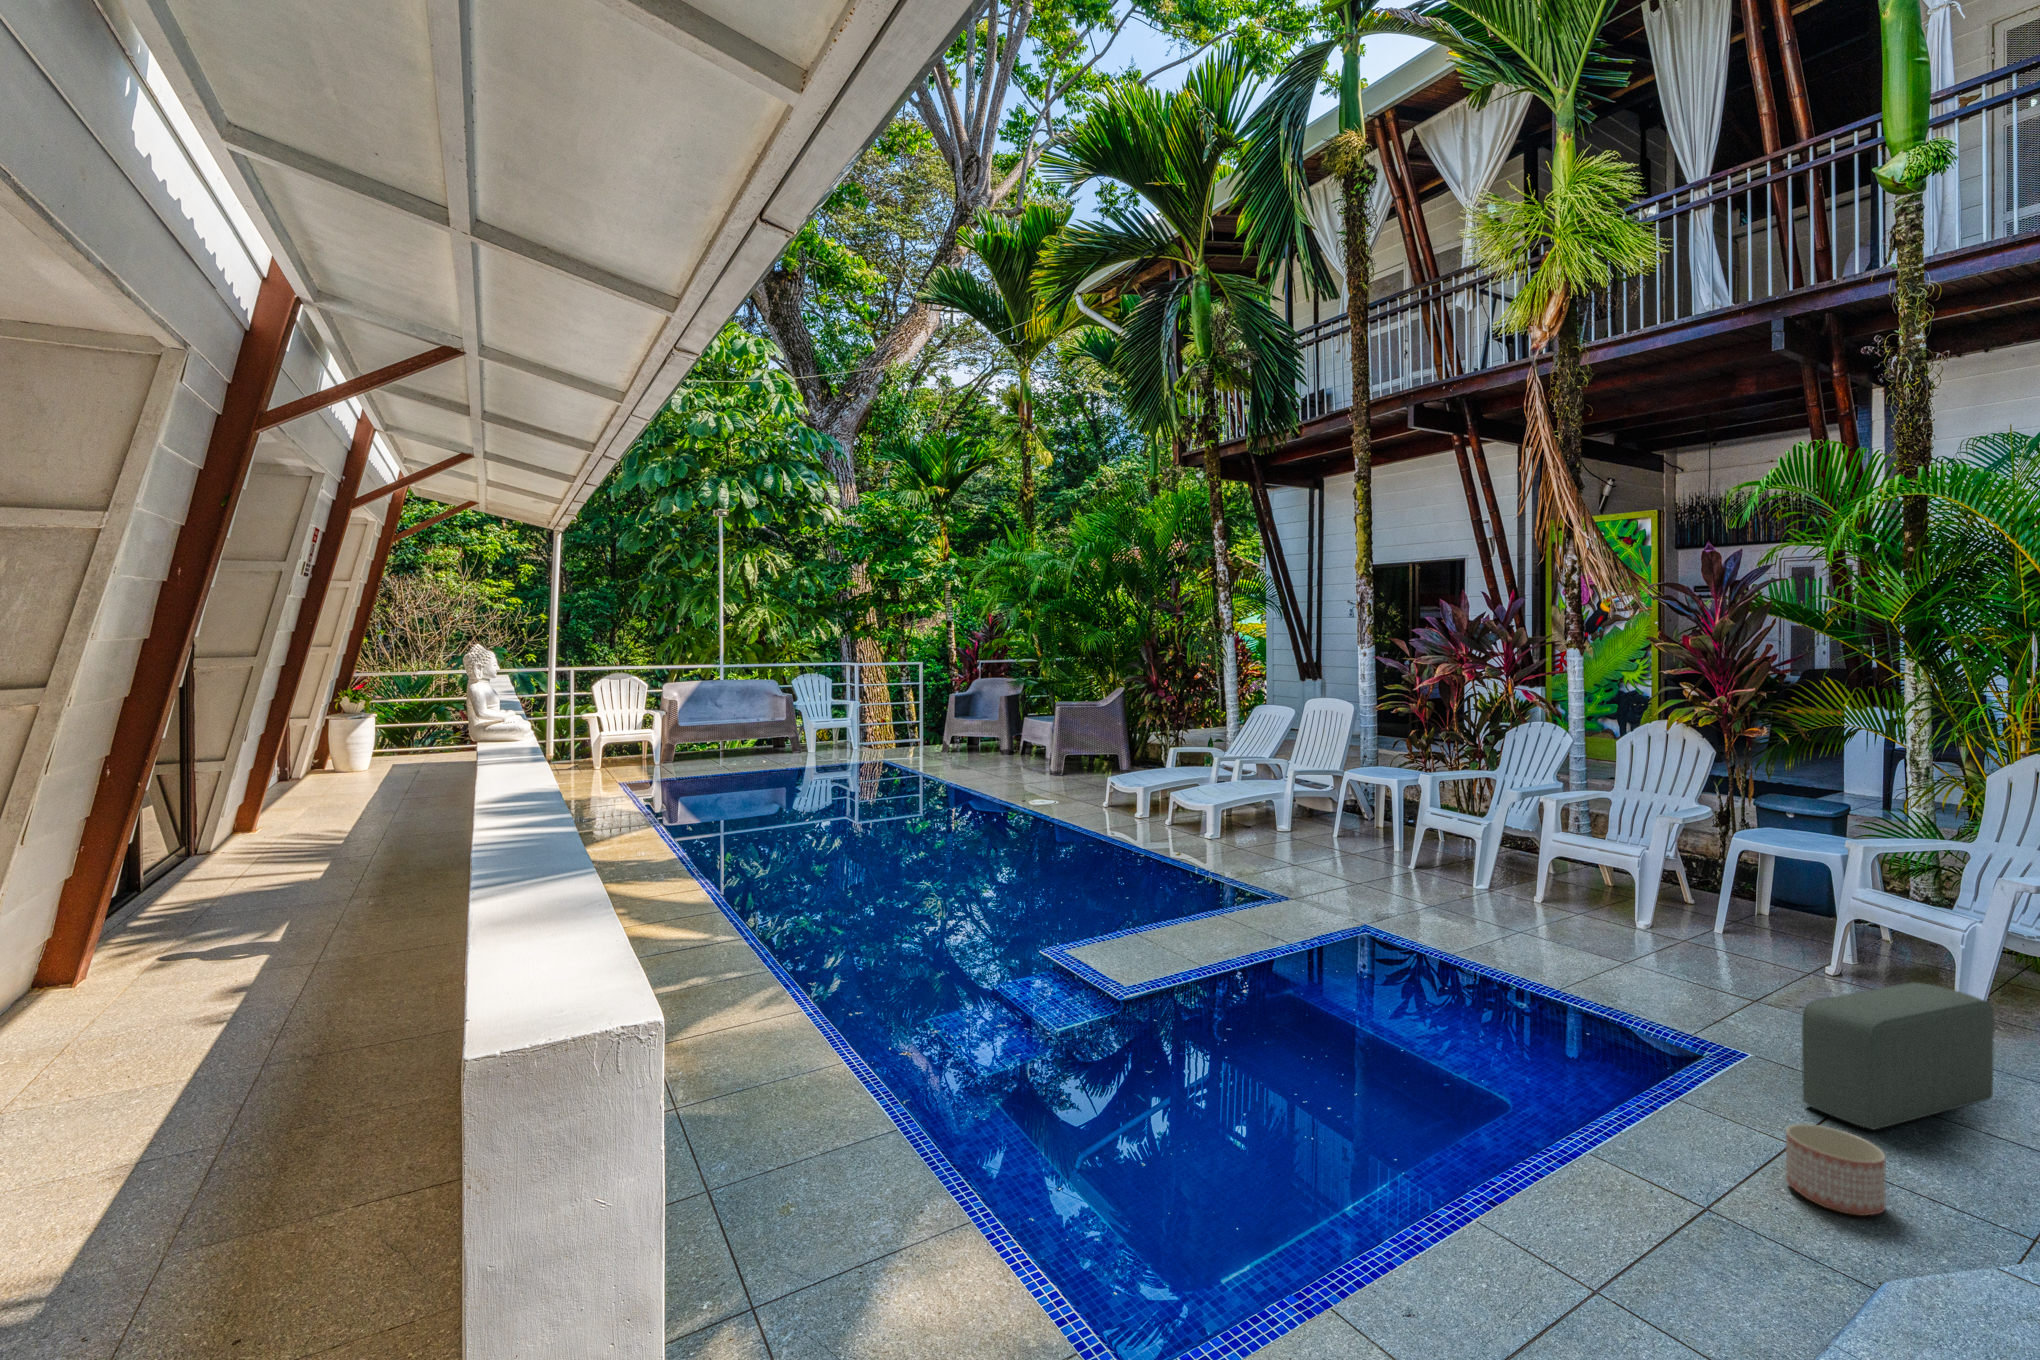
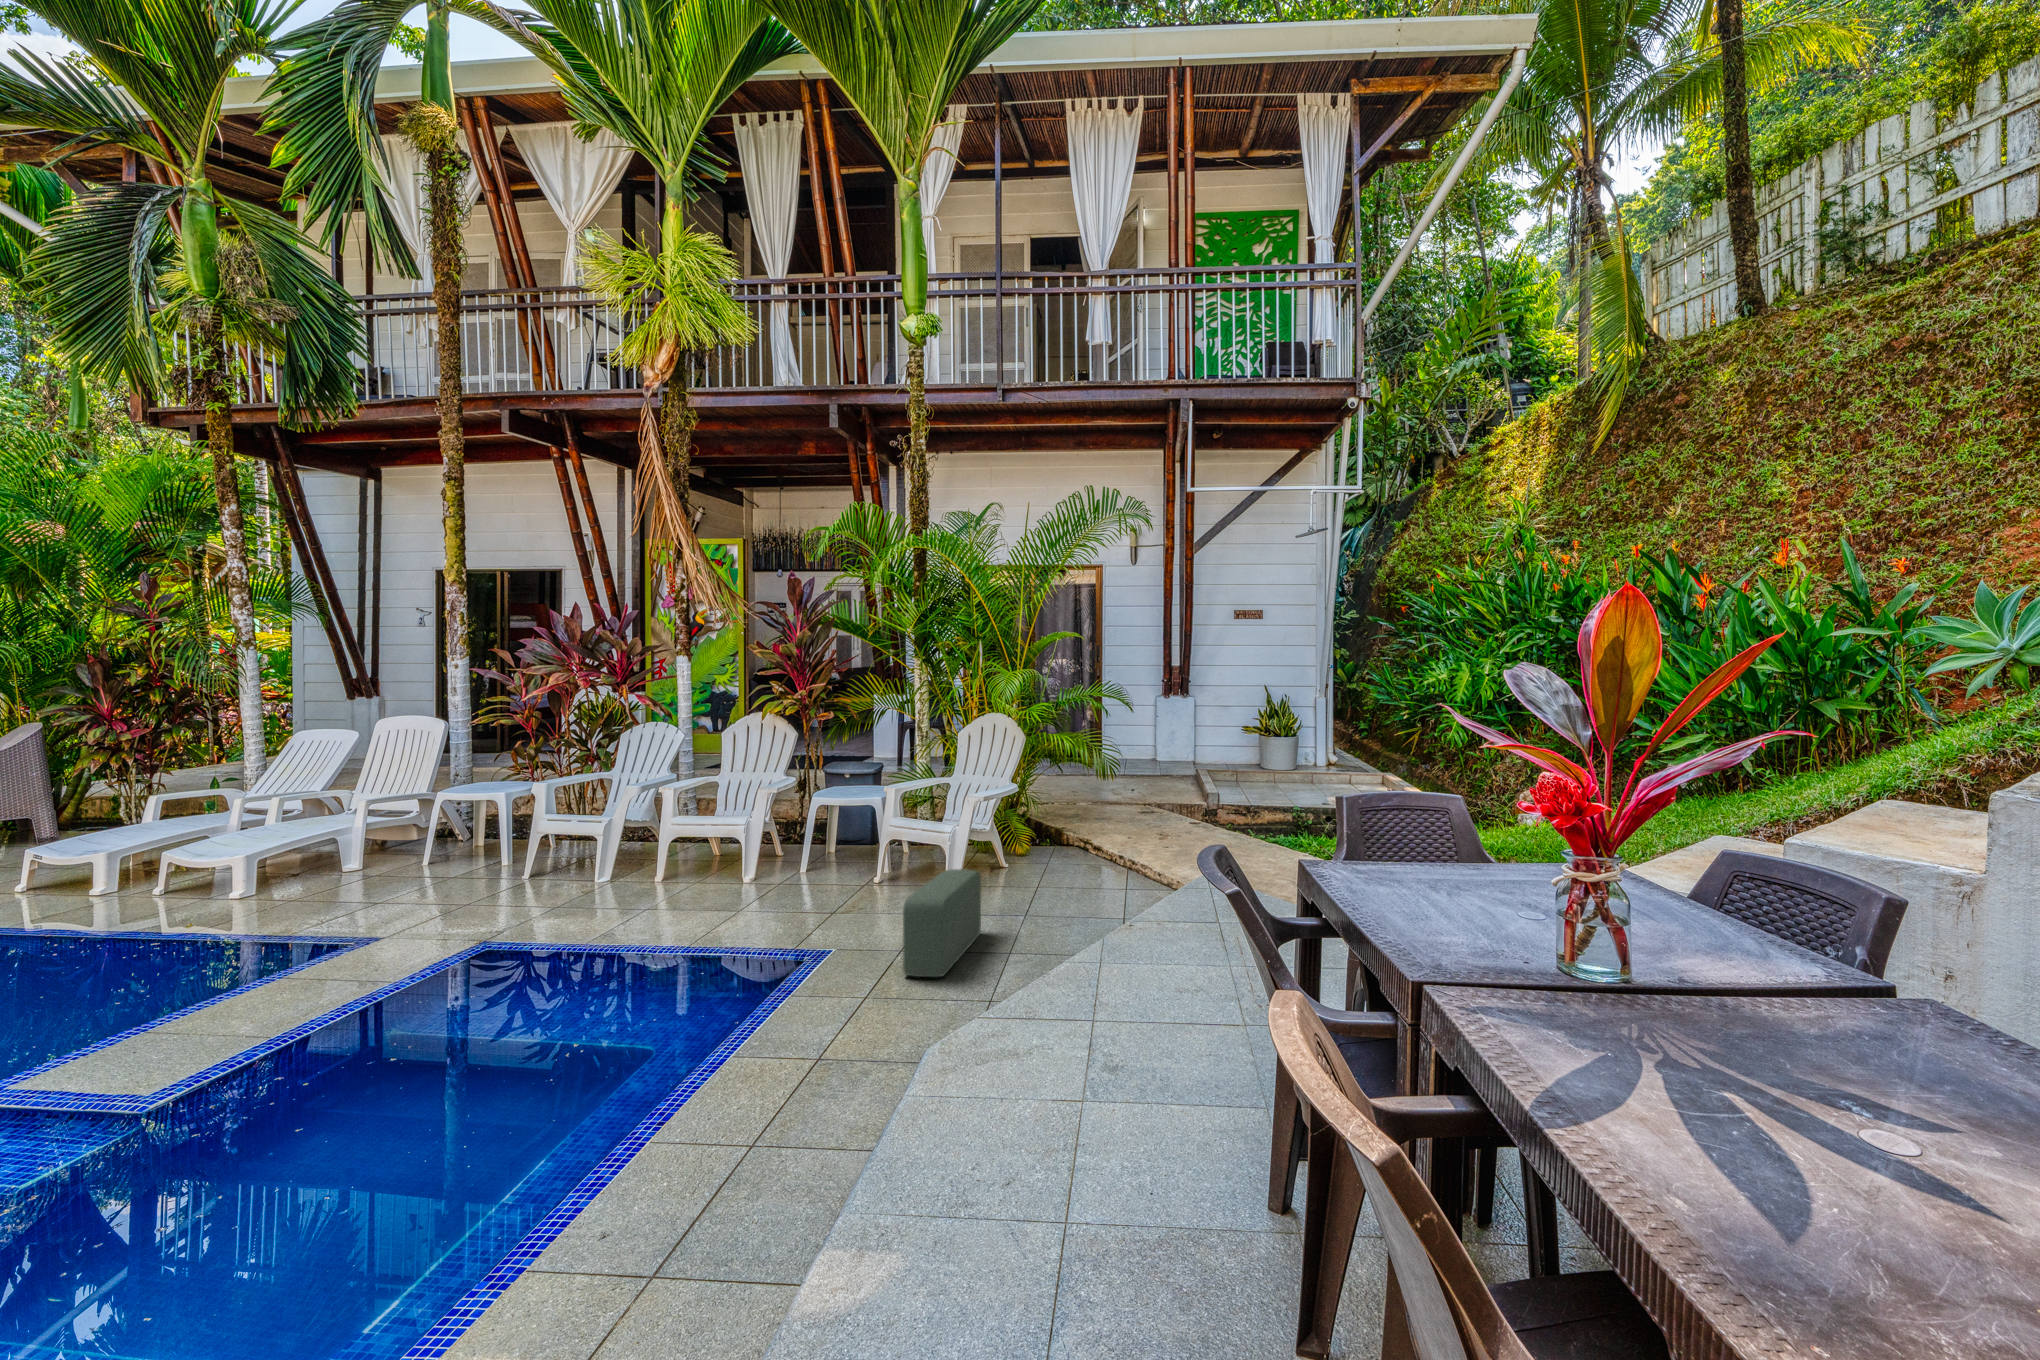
planter: present [1786,1124,1886,1216] -> none [919,980,972,1038]

